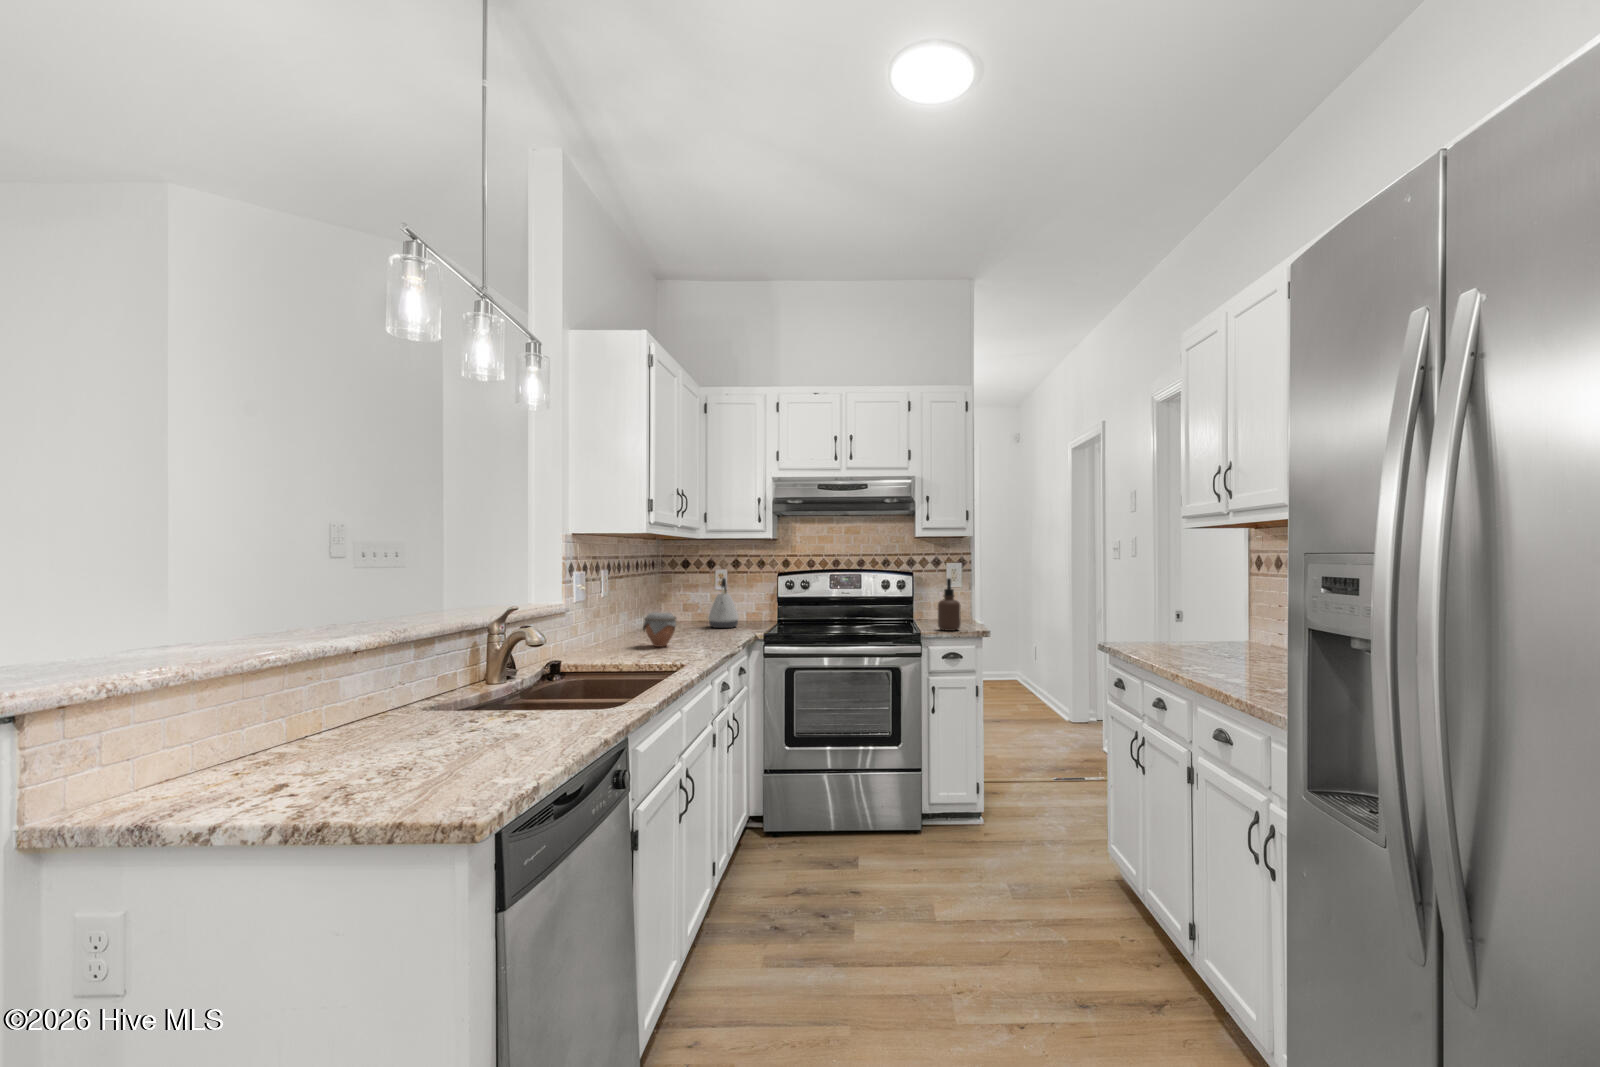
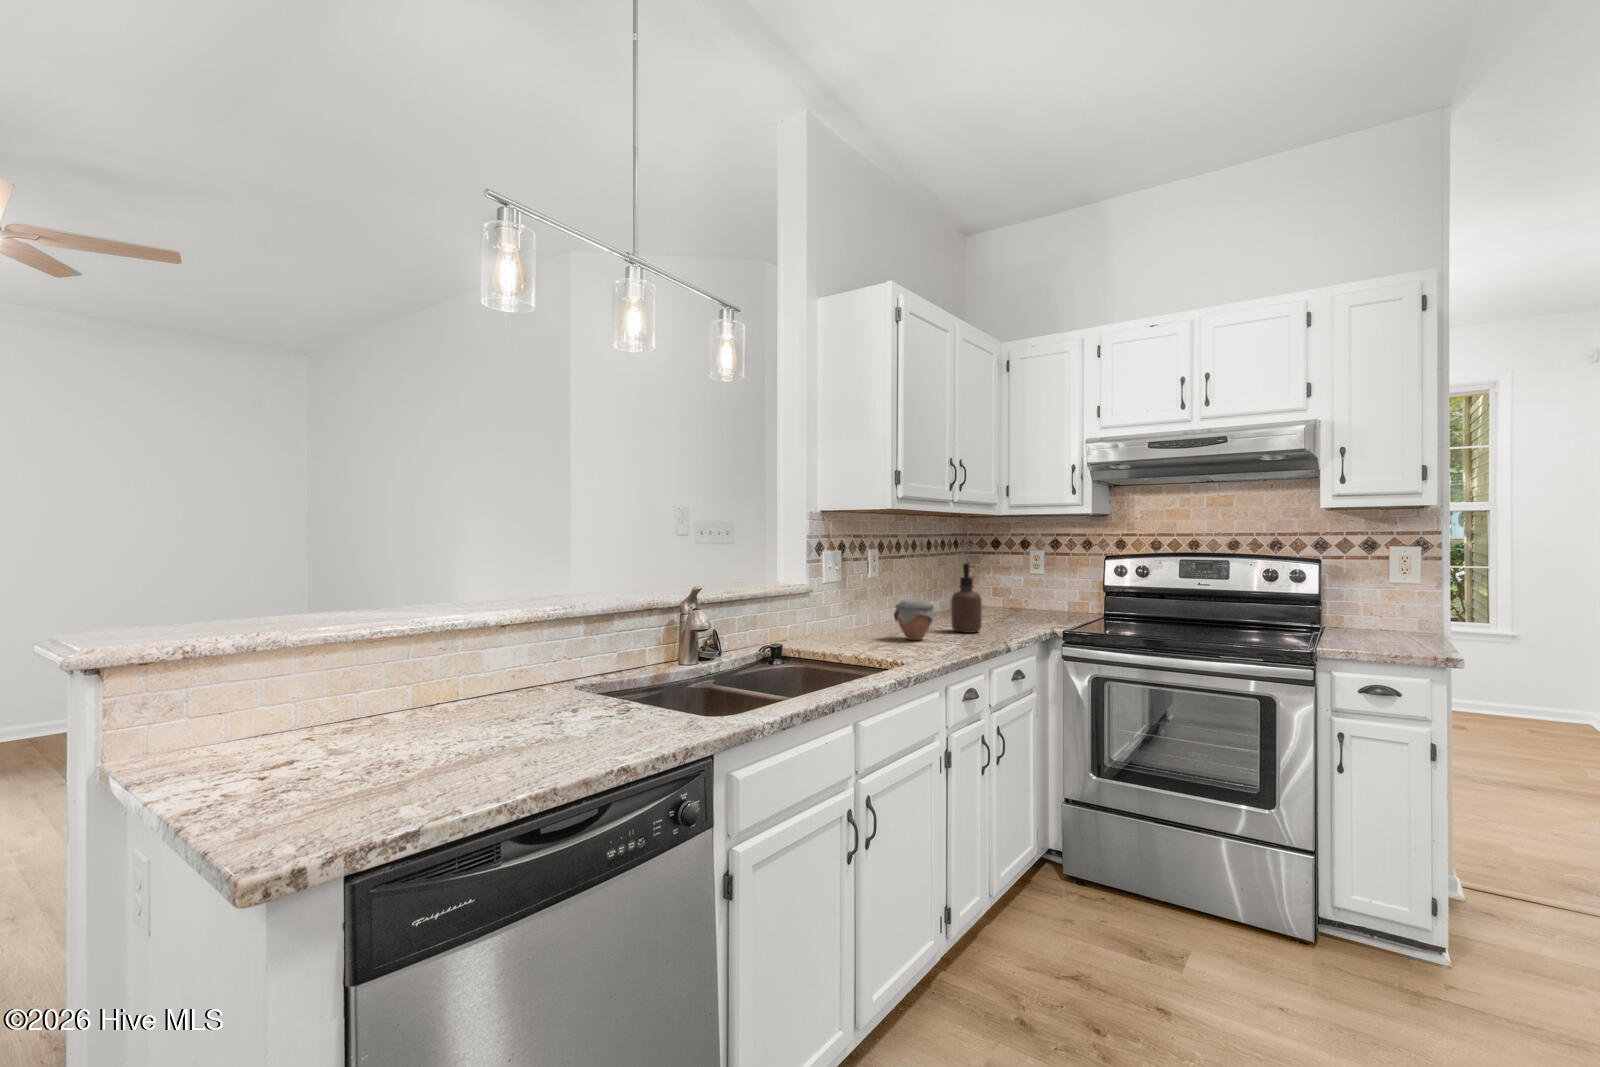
kettle: present [708,578,739,628] -> none [1003,561,1044,624]
soap dispenser: present [938,578,961,631] -> present [951,563,982,633]

